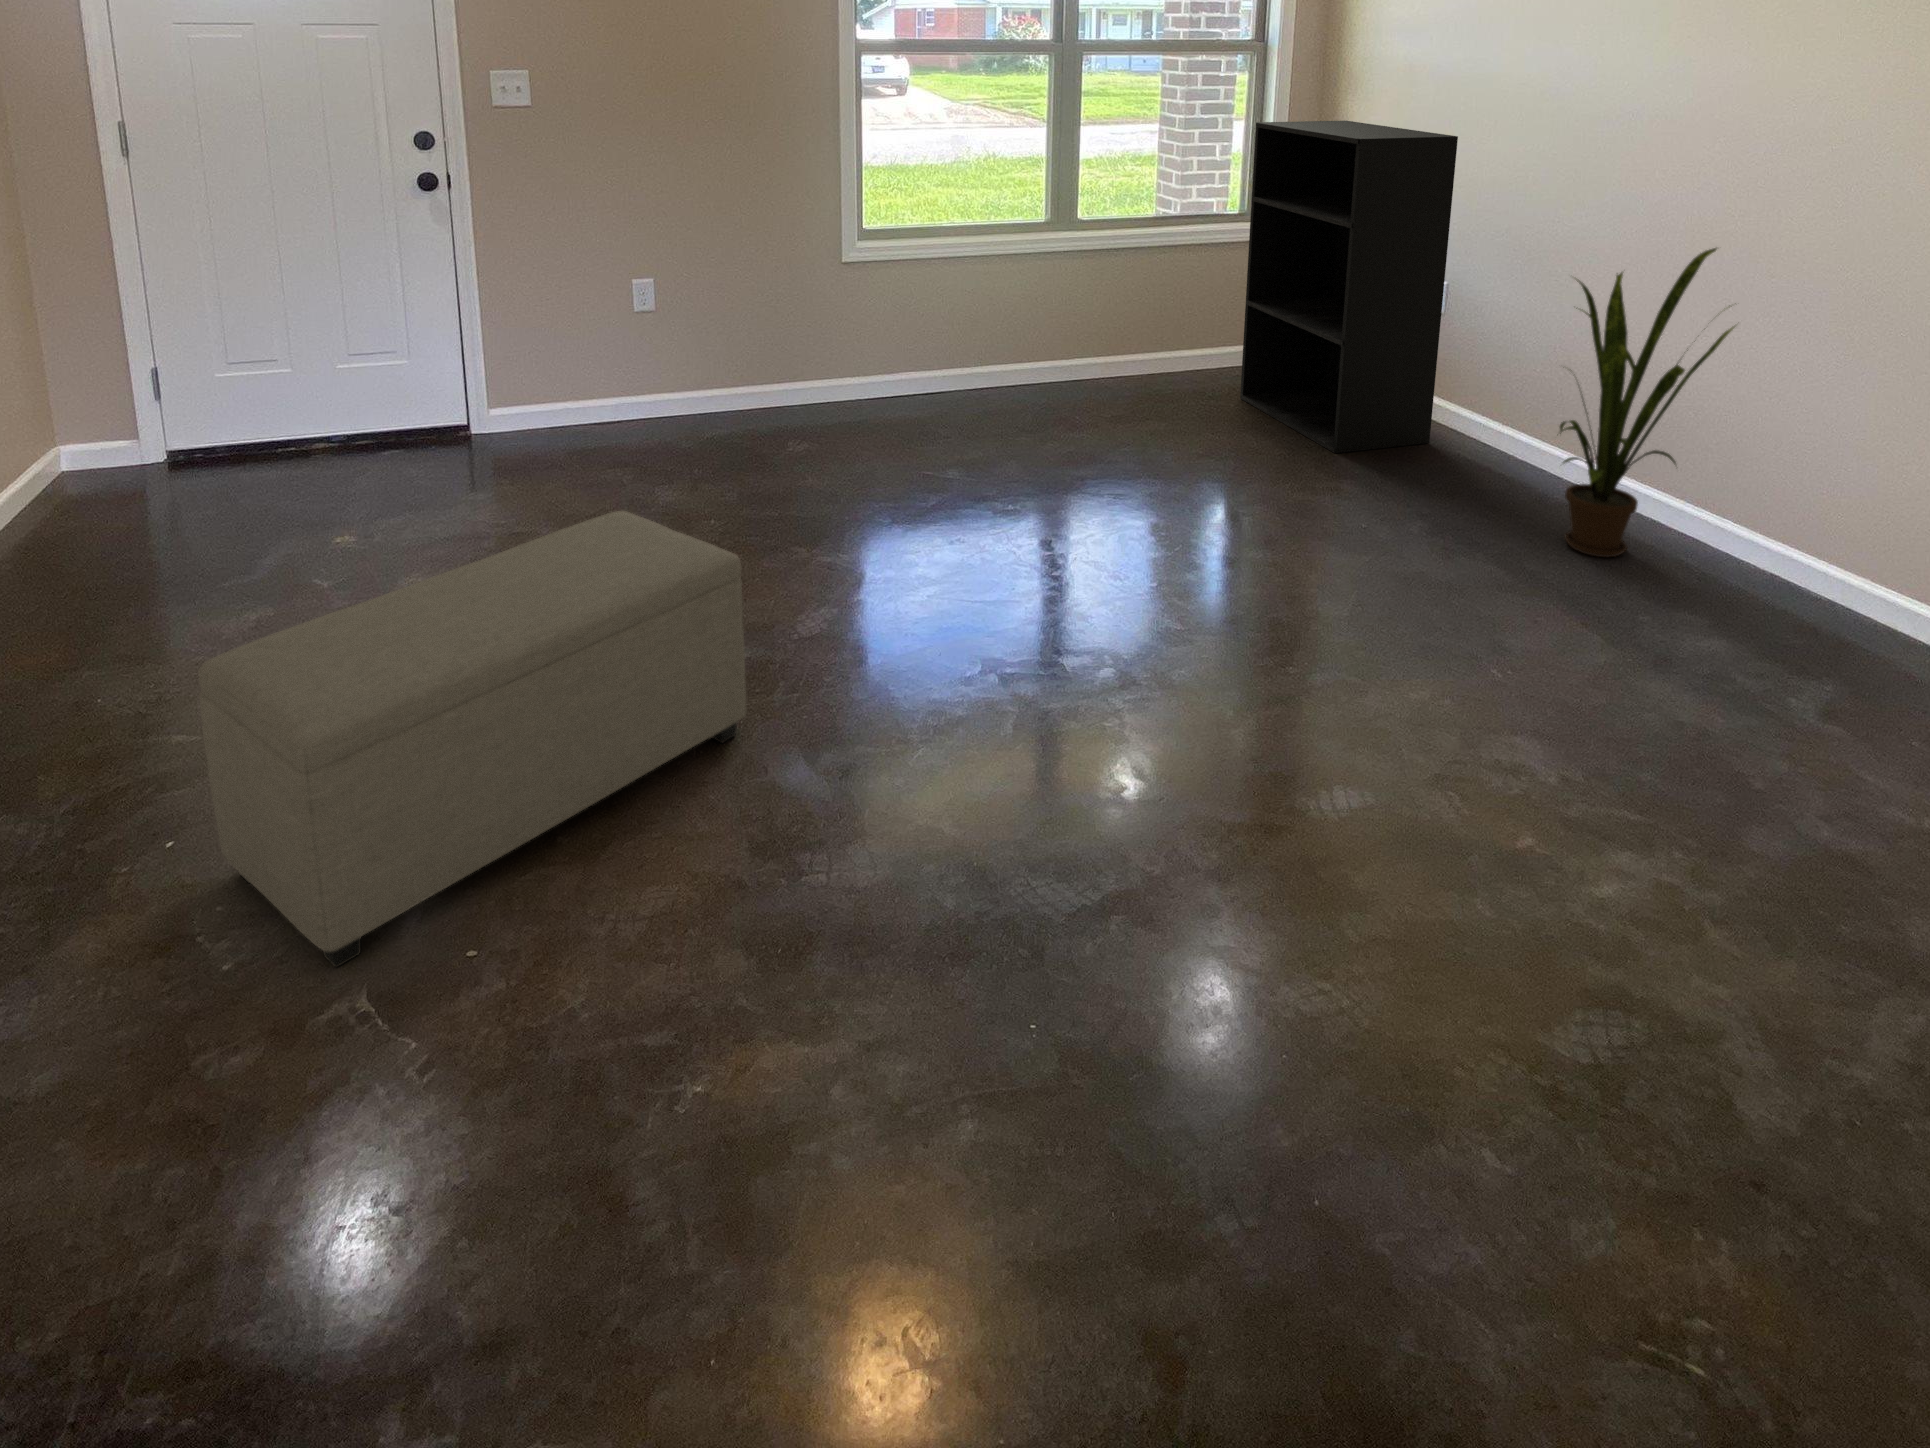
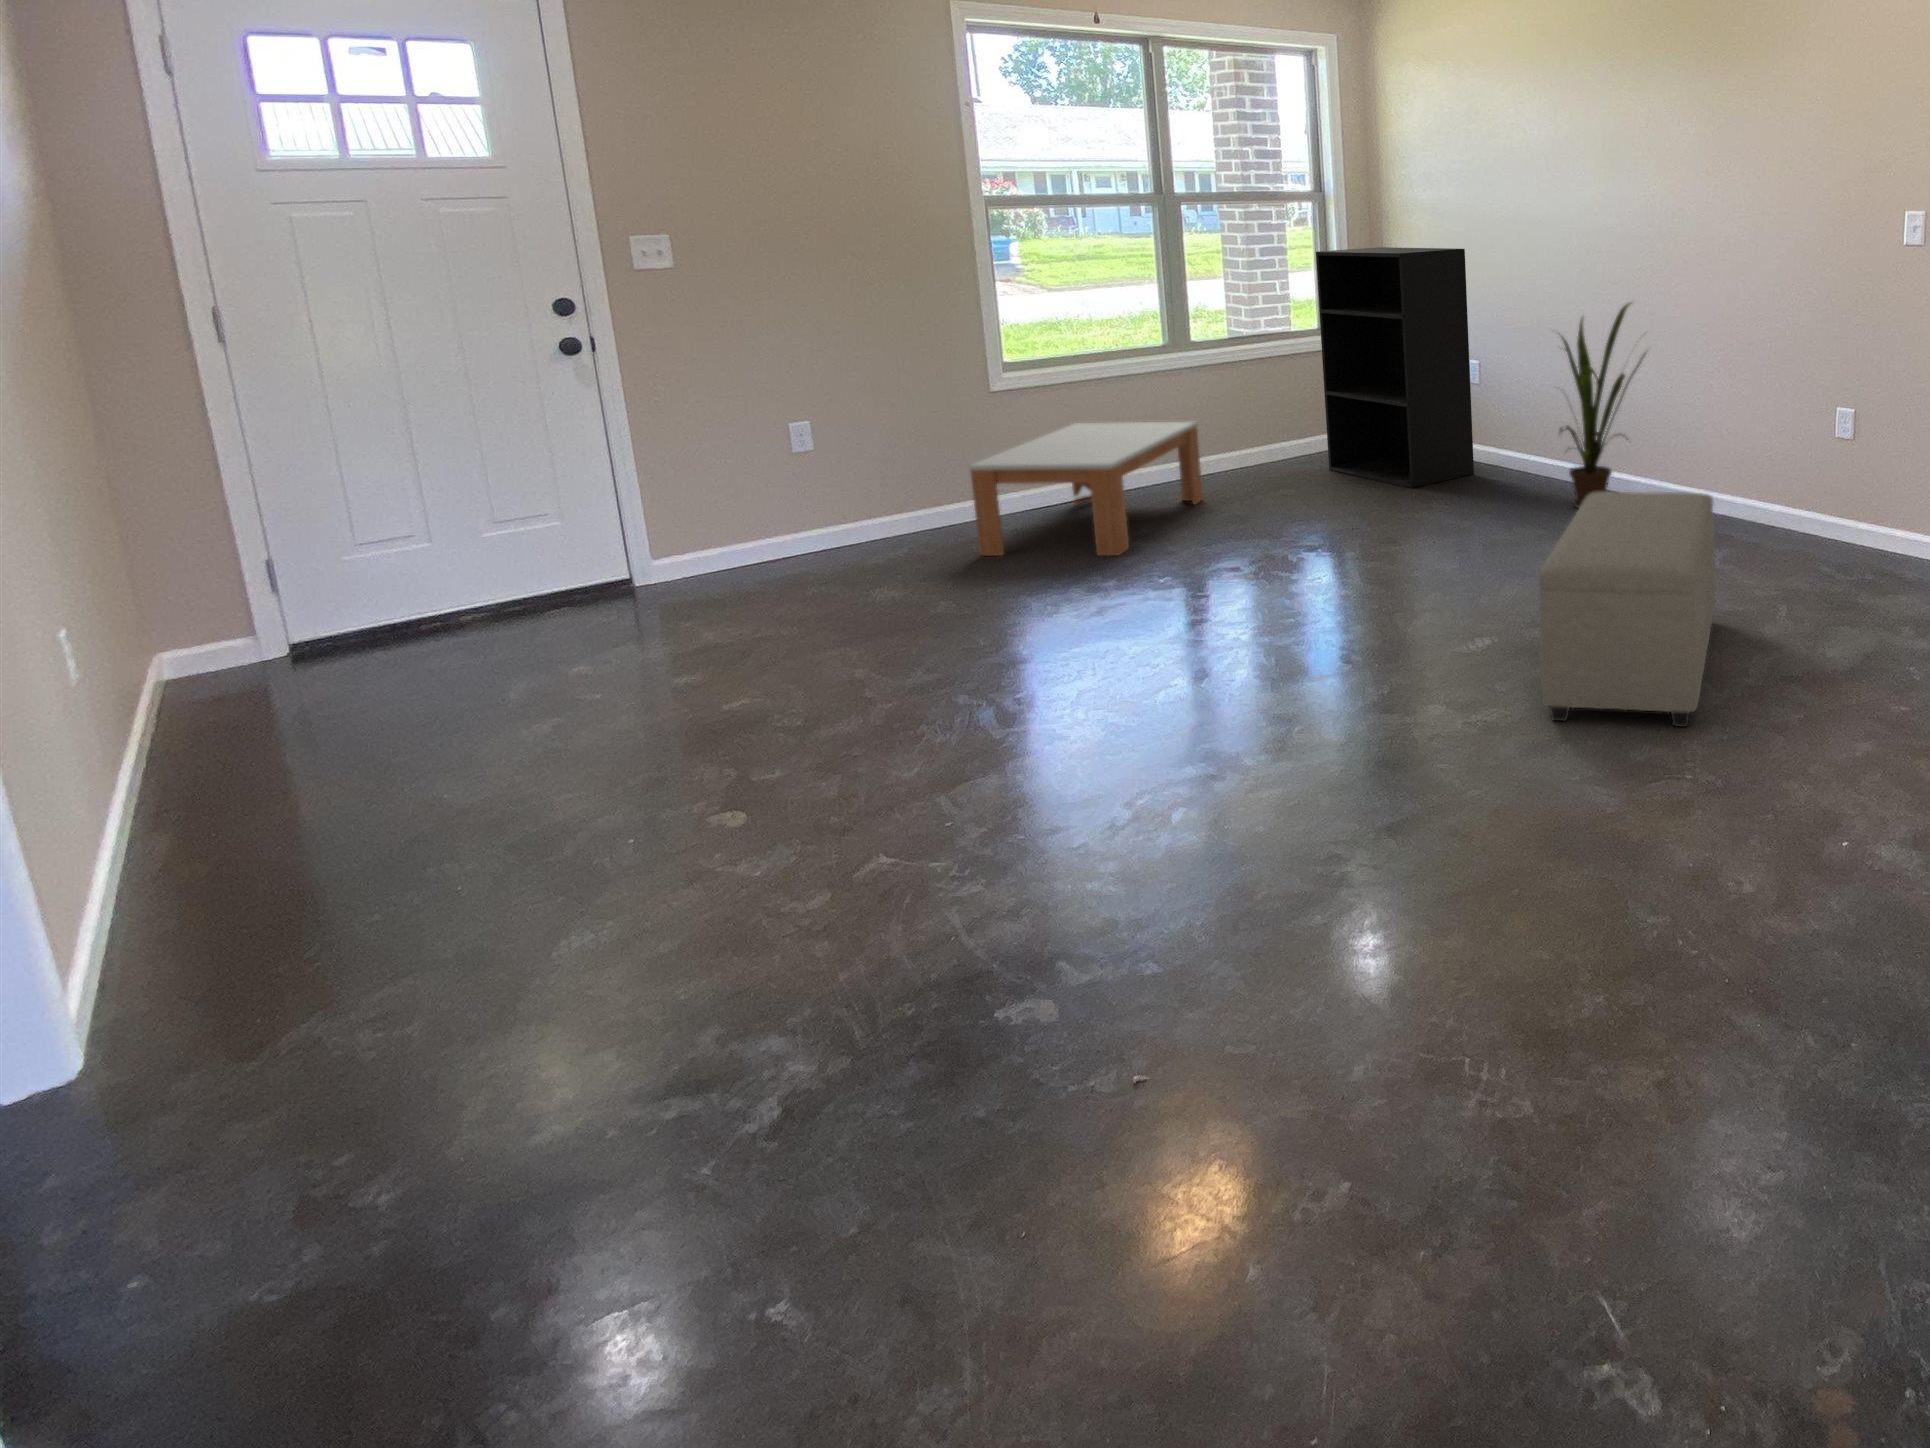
coffee table: none [784,305,1073,498] -> present [969,421,1203,556]
ottoman: present [199,511,746,967] -> present [1539,492,1715,727]

